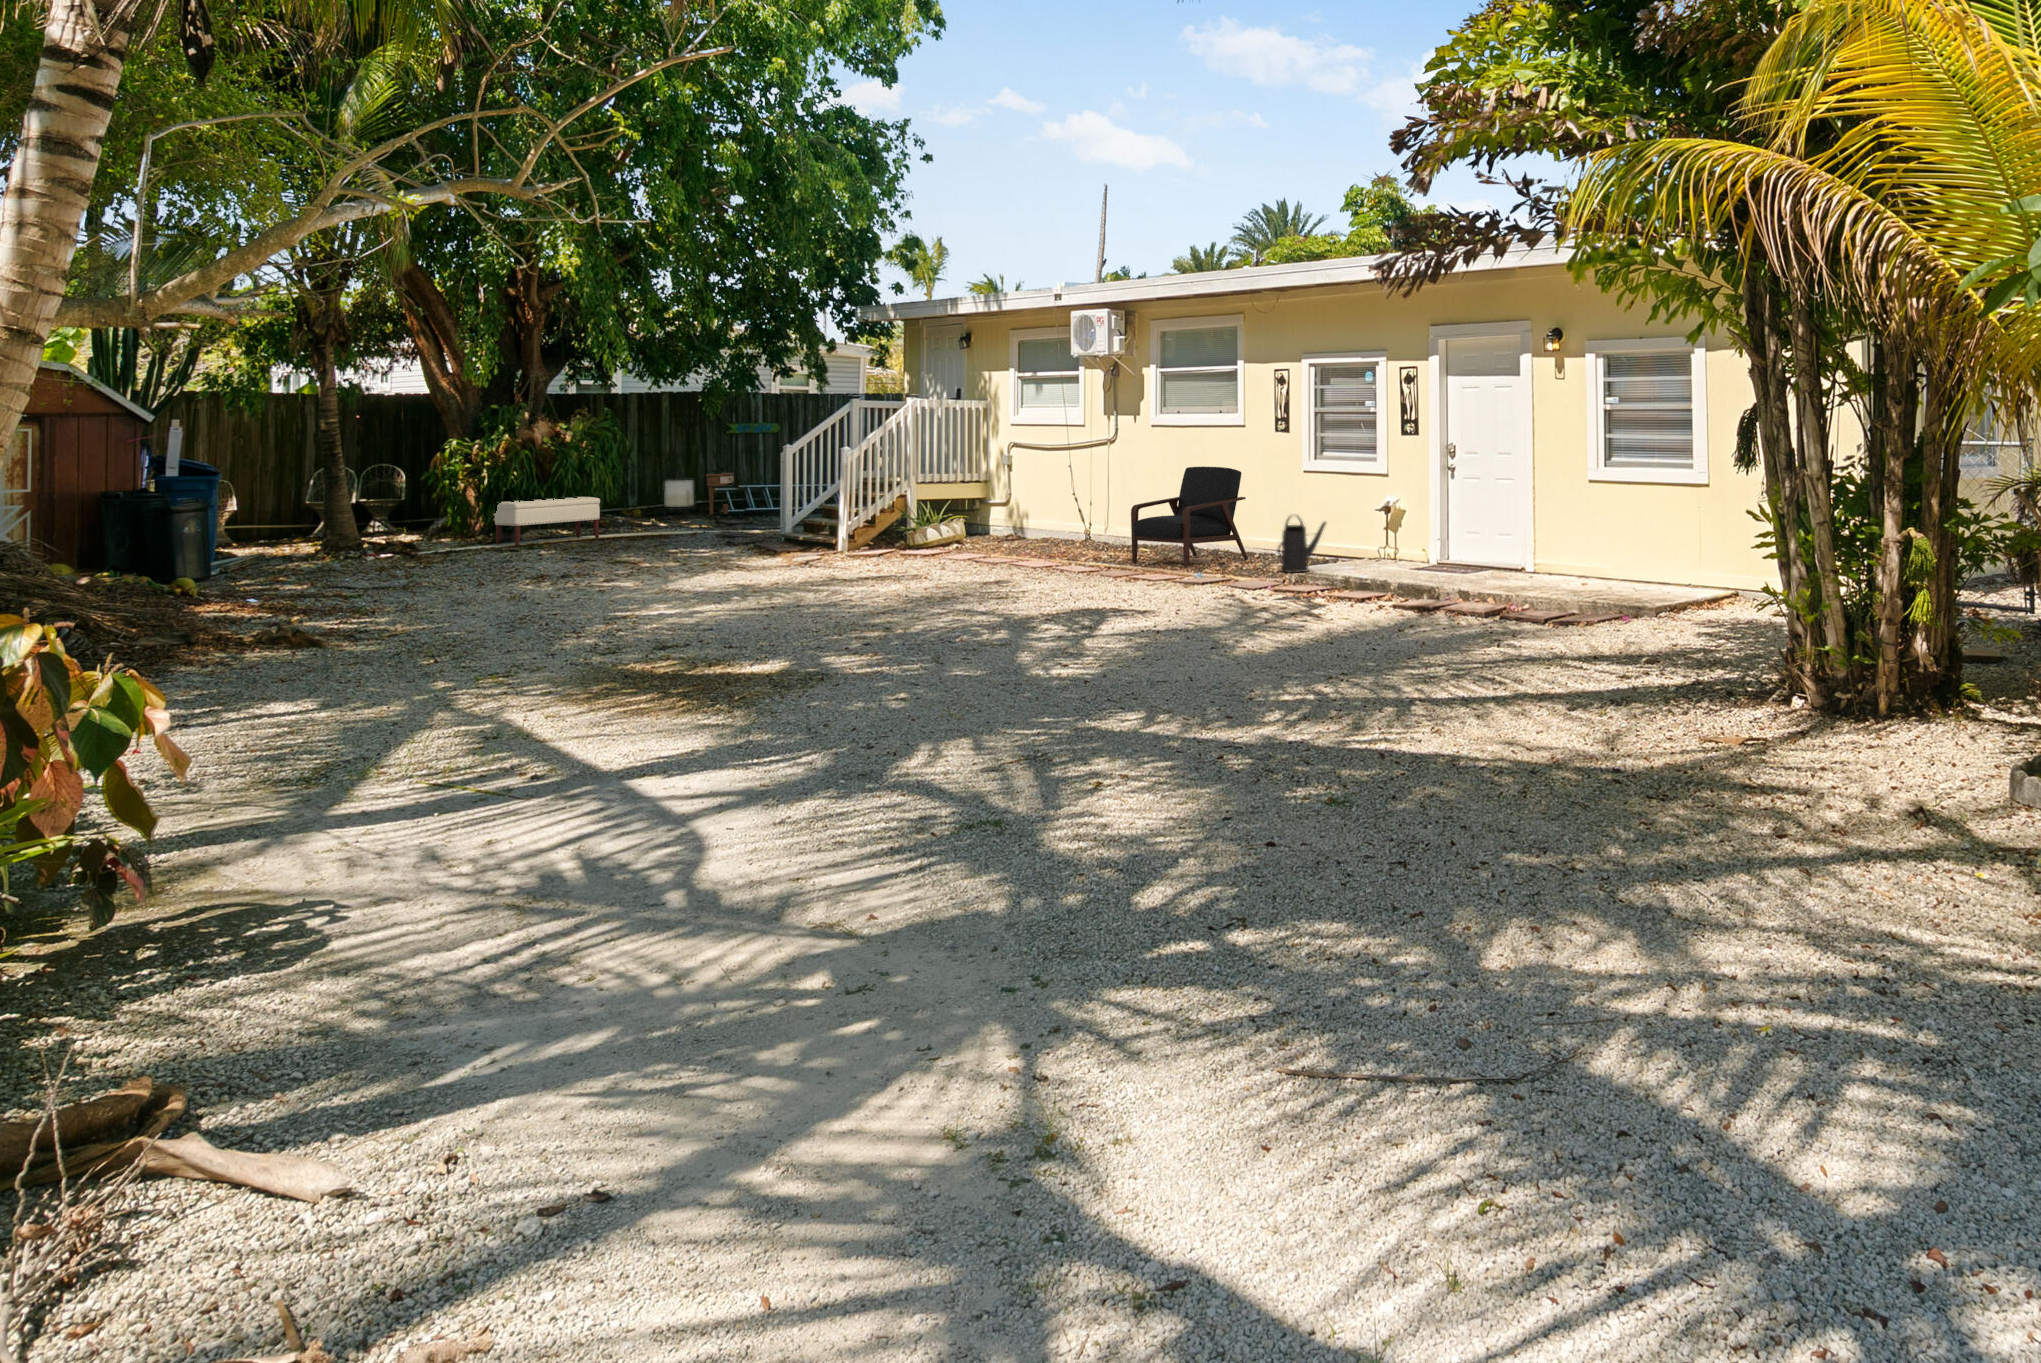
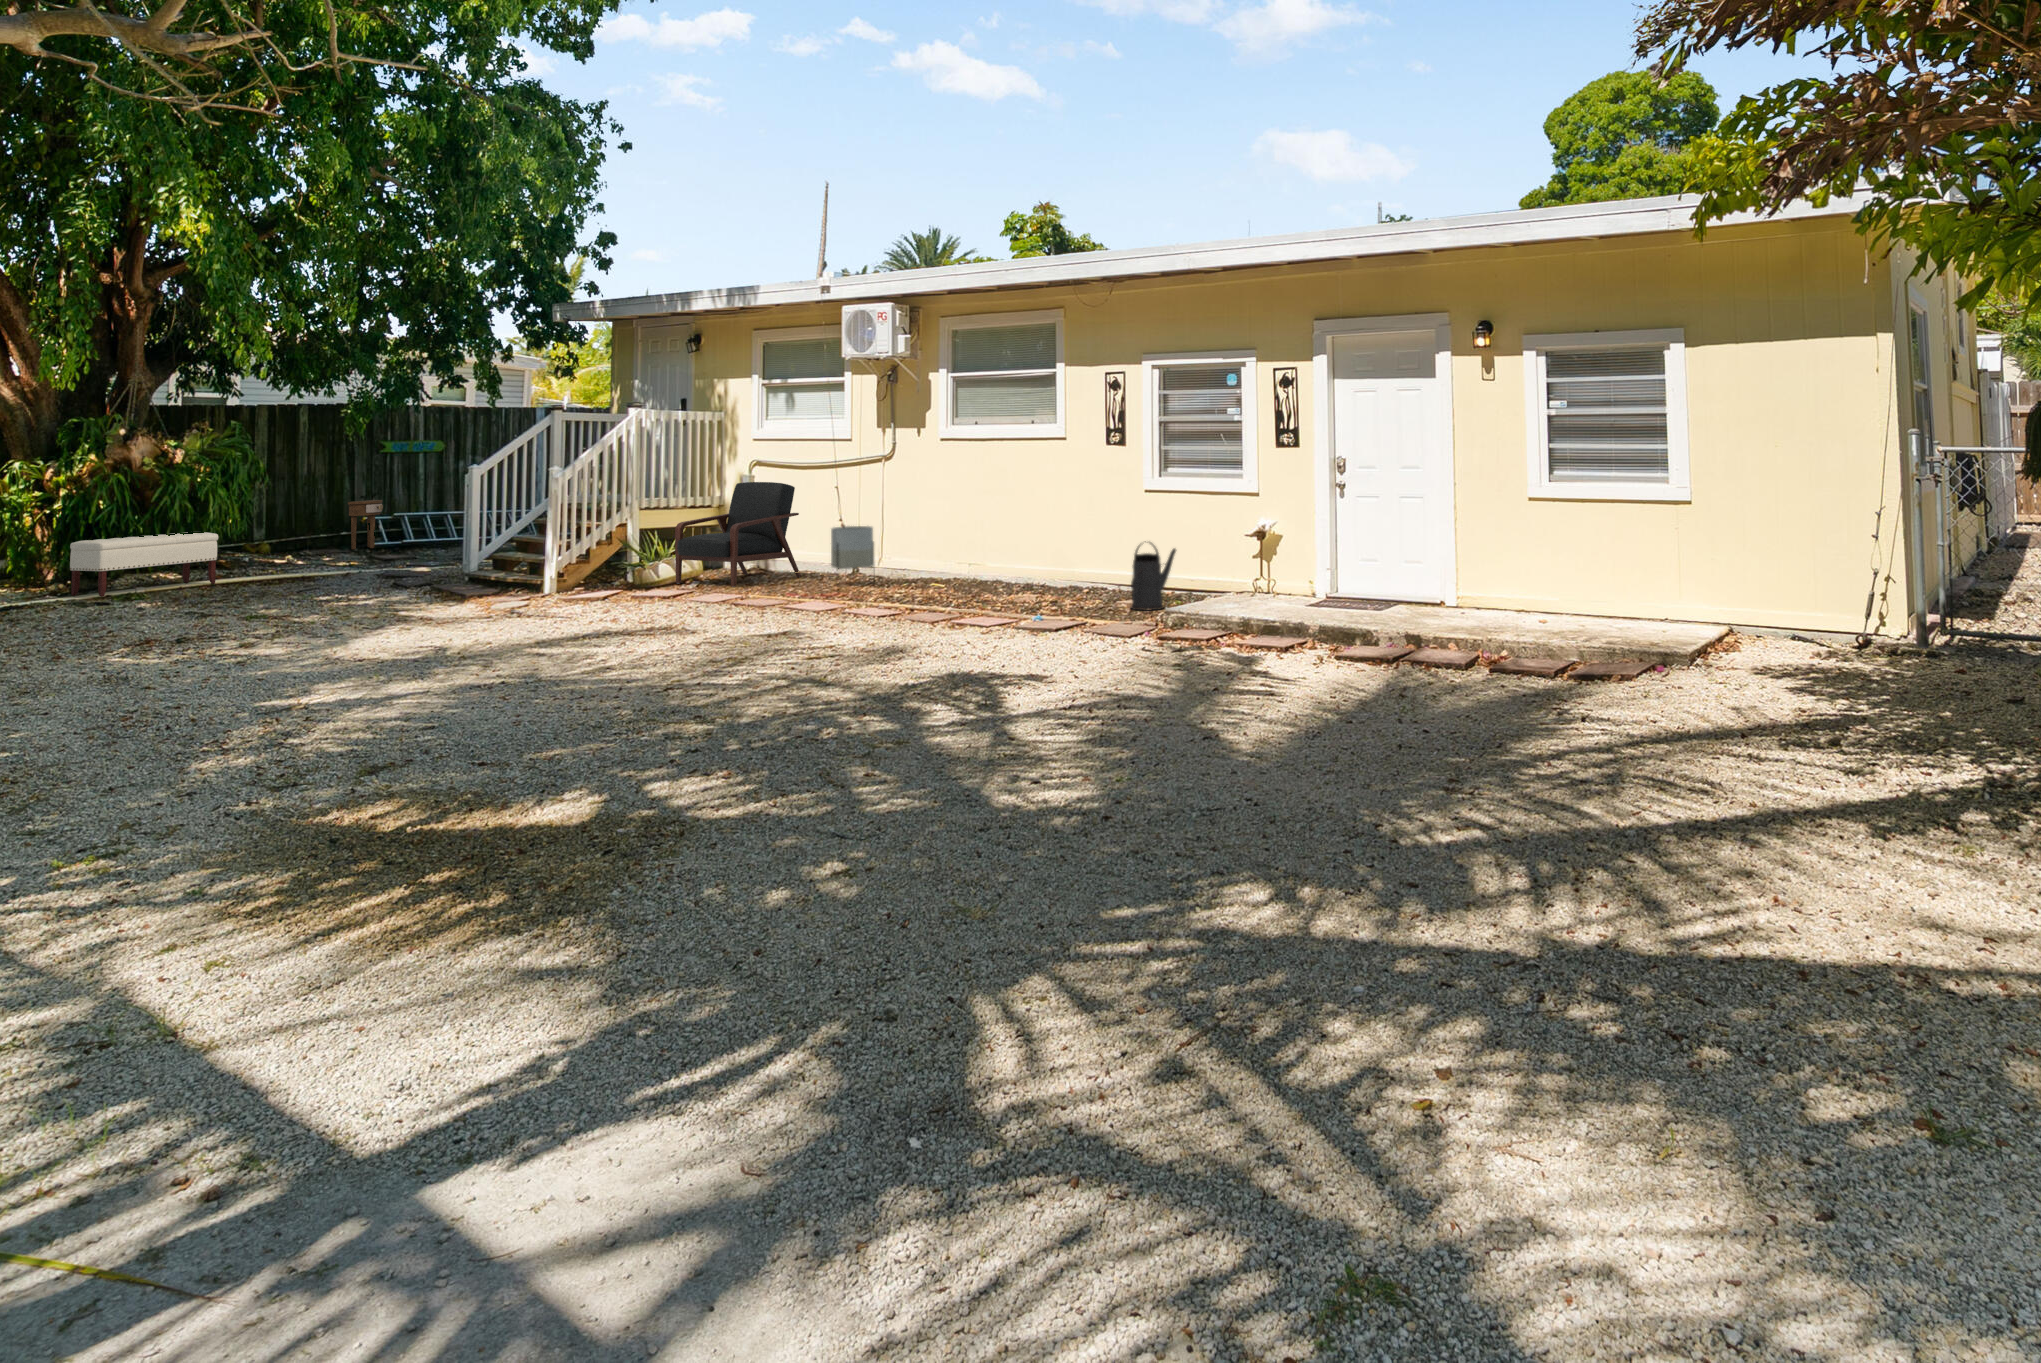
chair: present [1131,467,1248,567] -> present [675,482,801,587]
planter: present [664,480,694,507] -> present [831,526,874,569]

